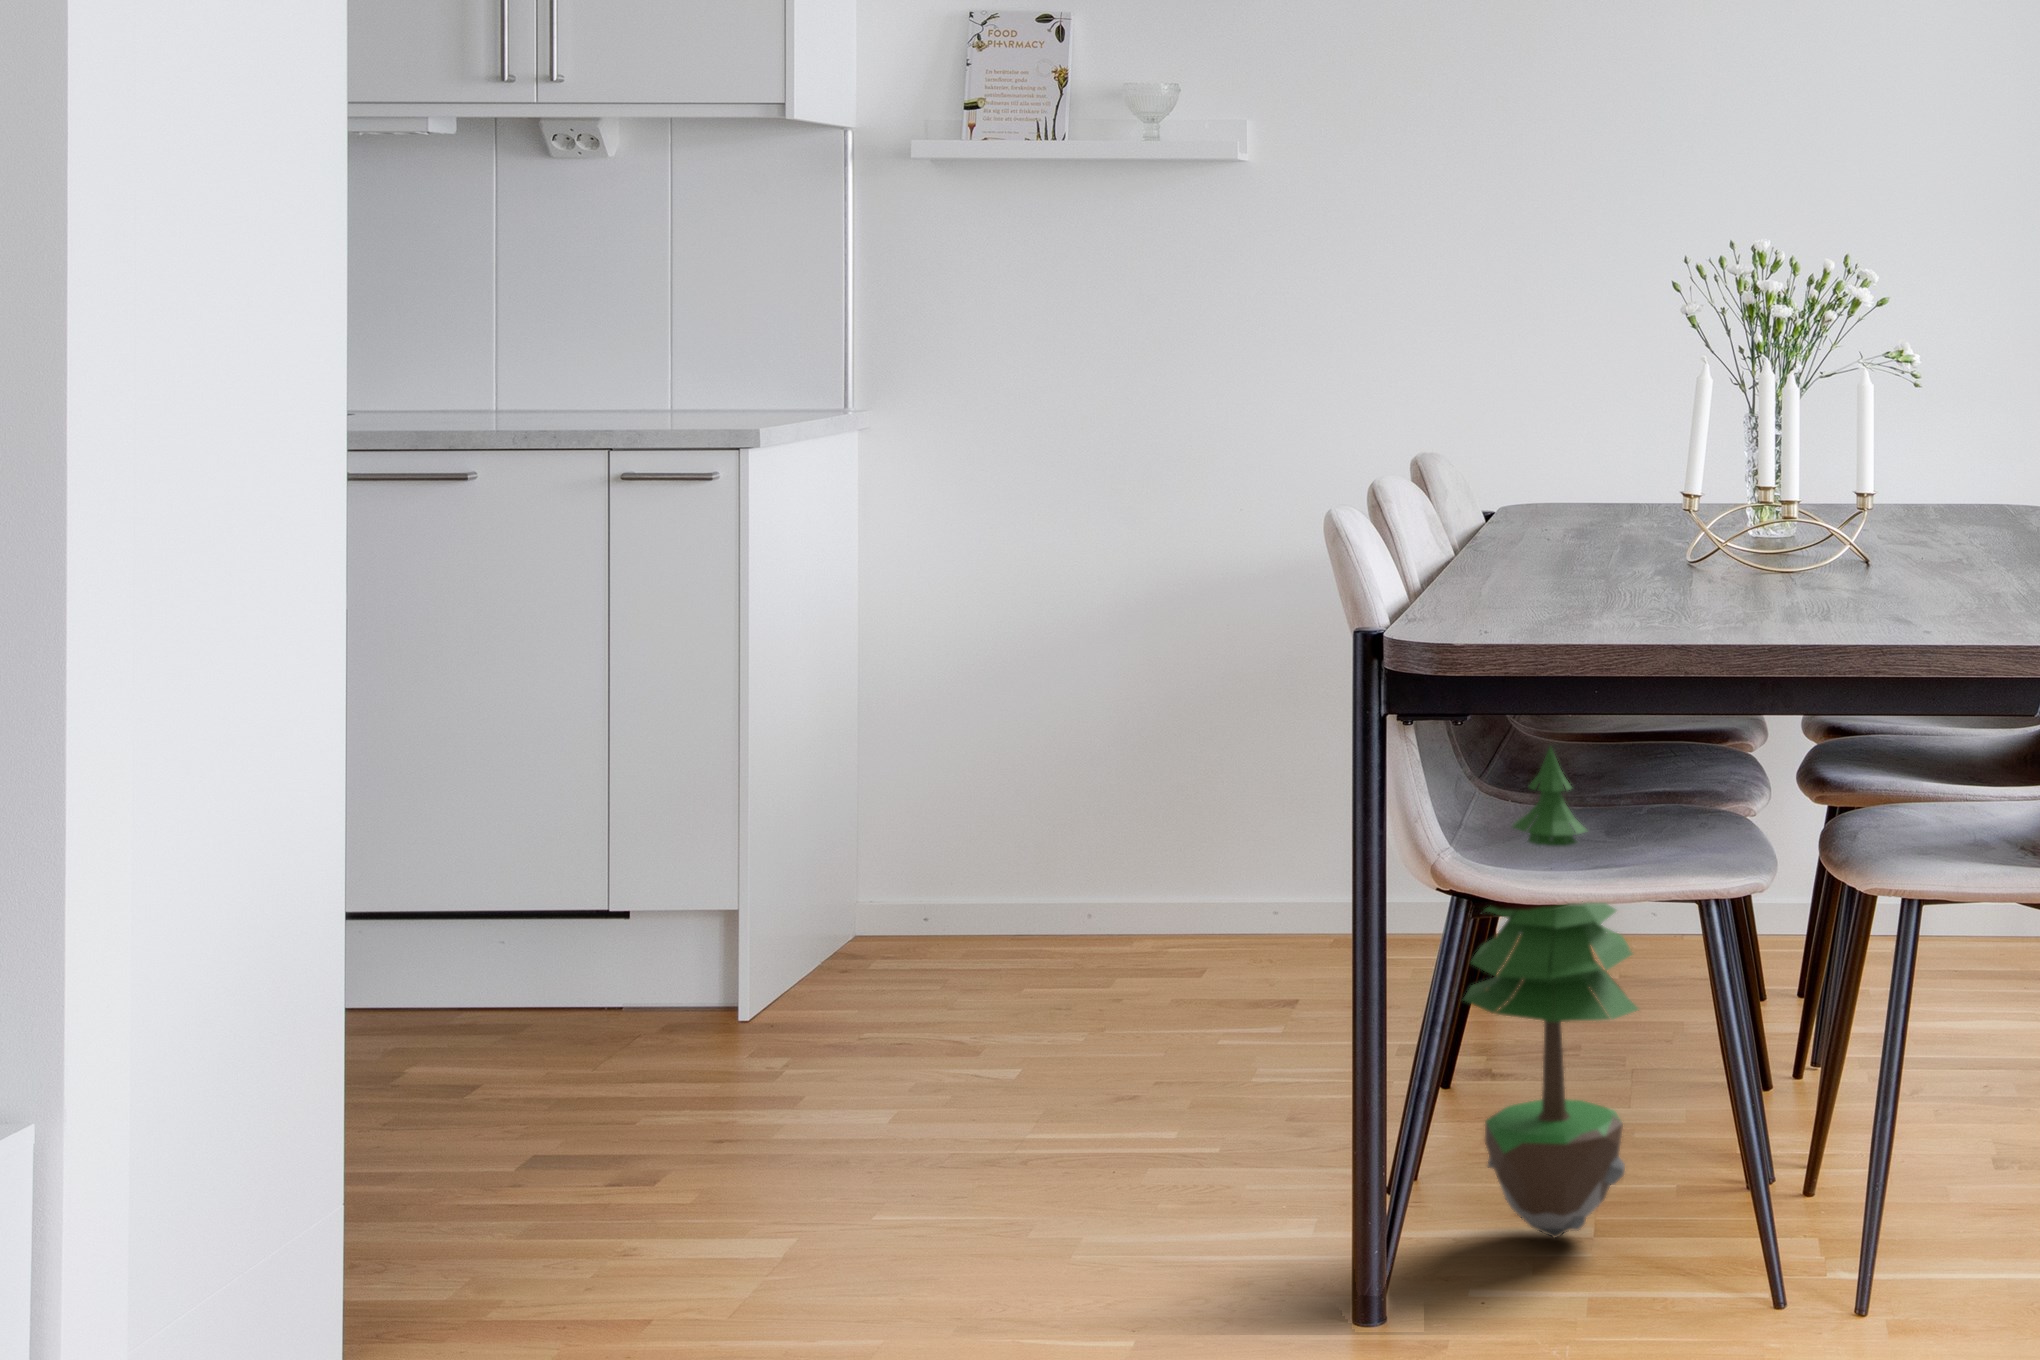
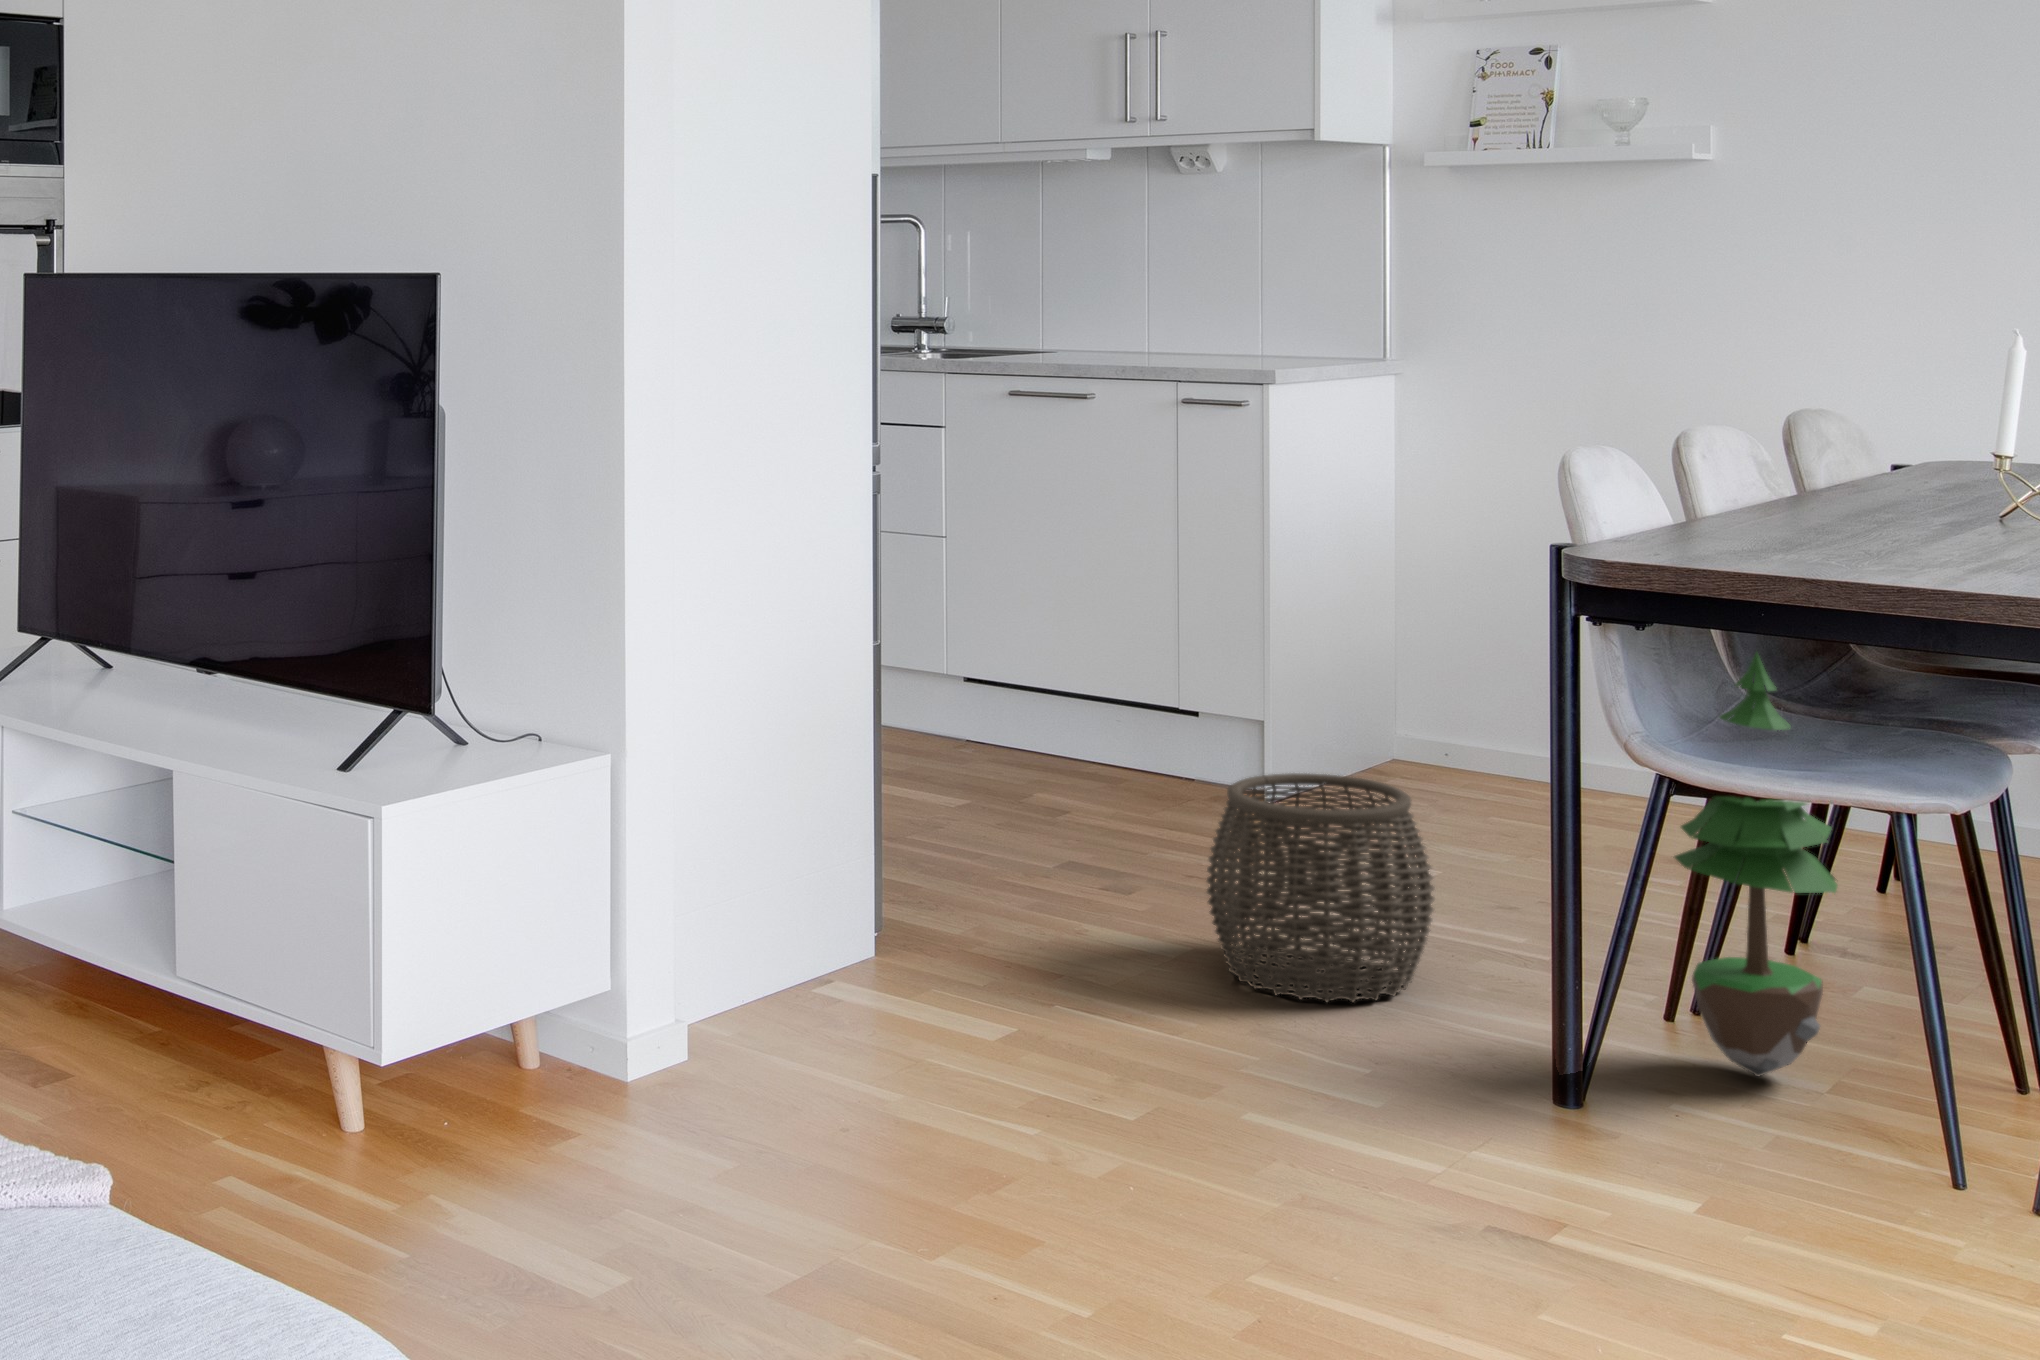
woven basket: none [853,964,1153,1278] -> present [1207,773,1435,1002]

